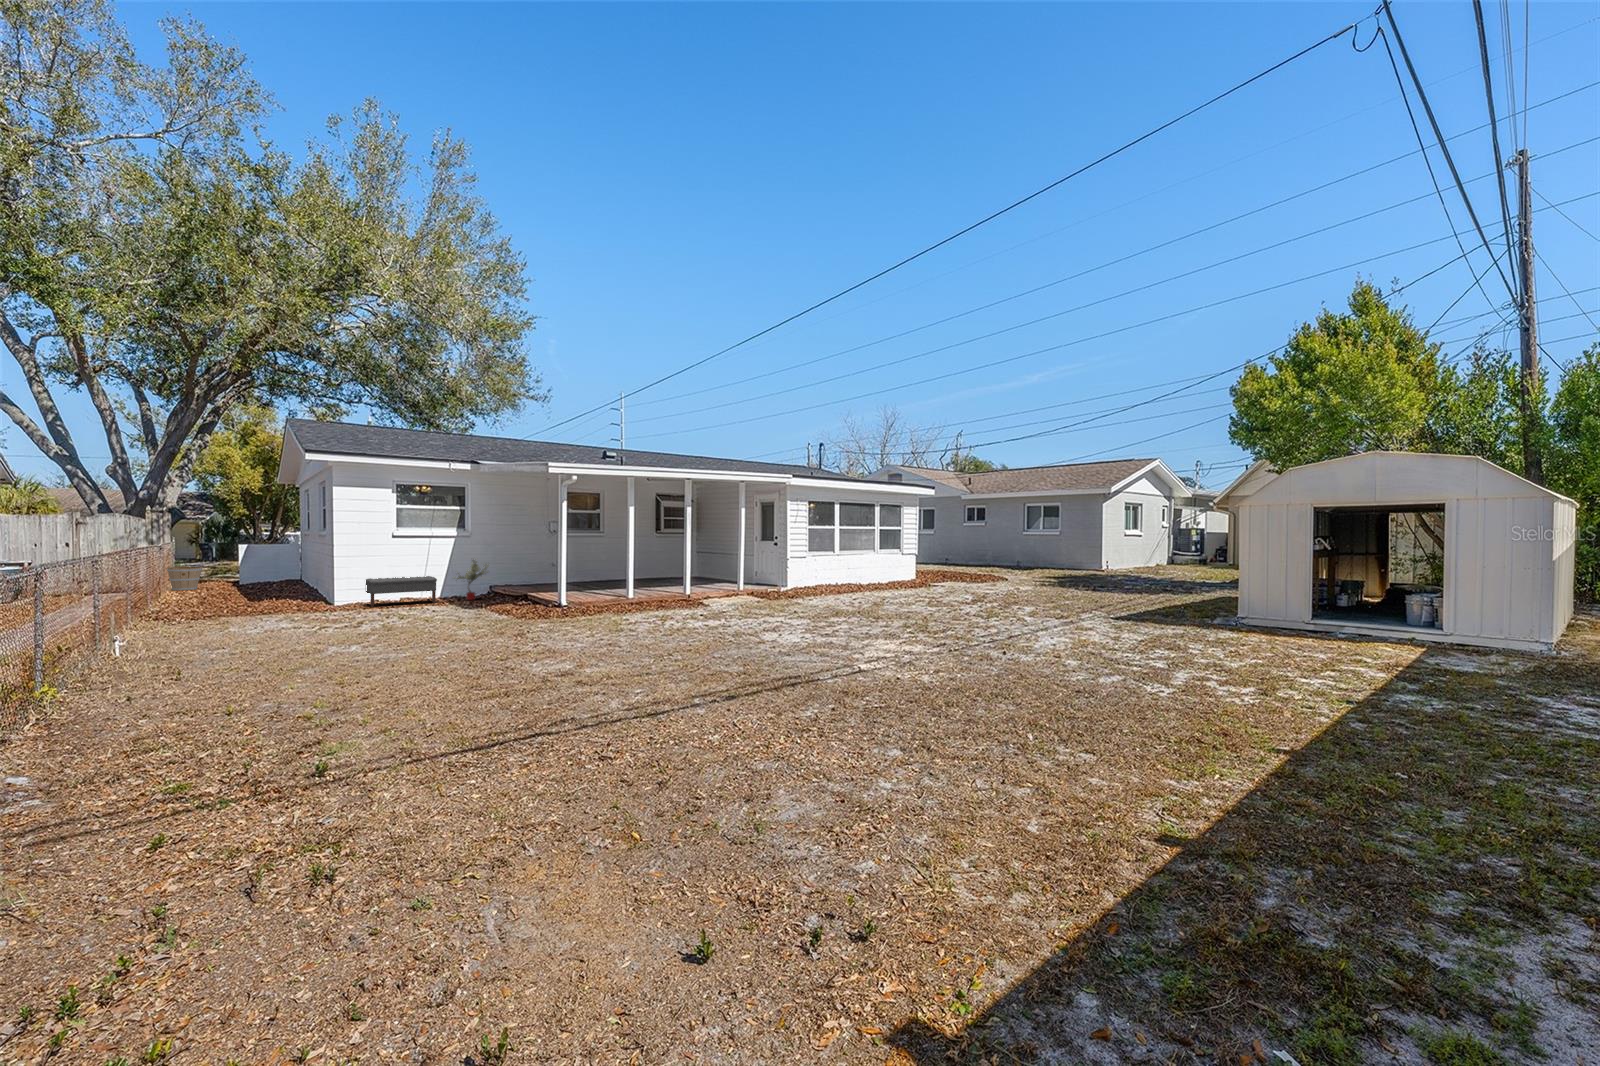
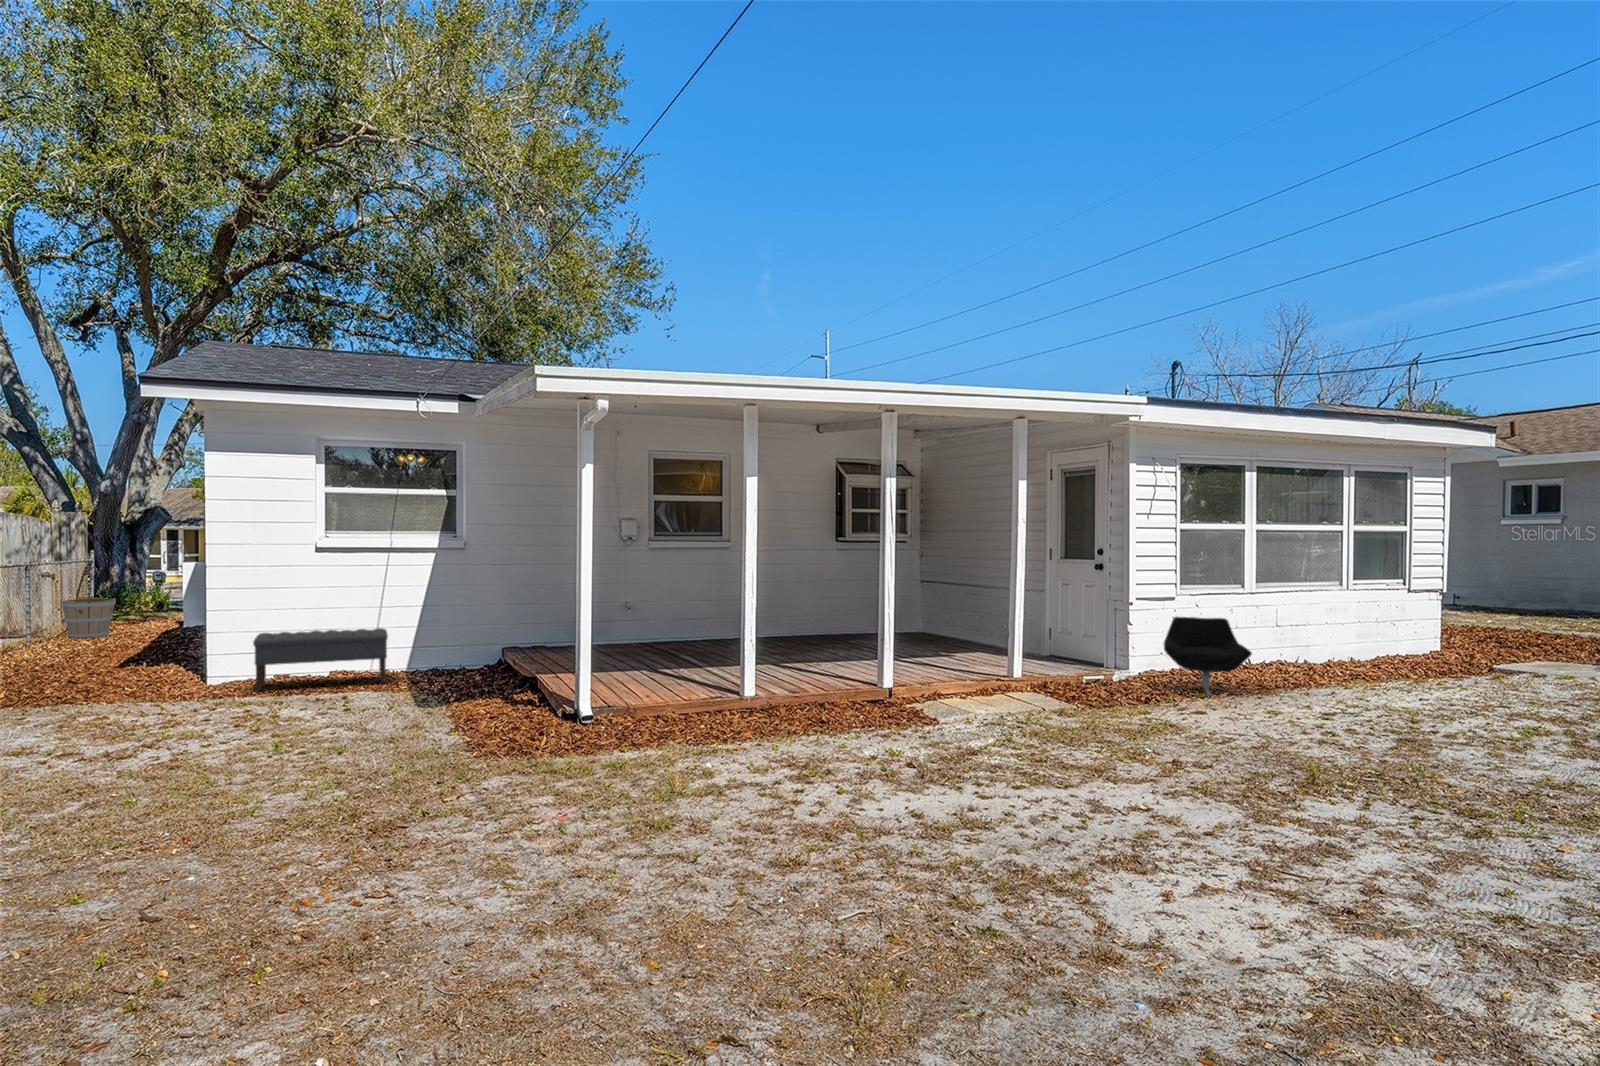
potted tree: present [457,560,489,601] -> none [422,592,497,679]
lounge chair: none [800,566,834,597] -> present [1164,617,1252,696]

